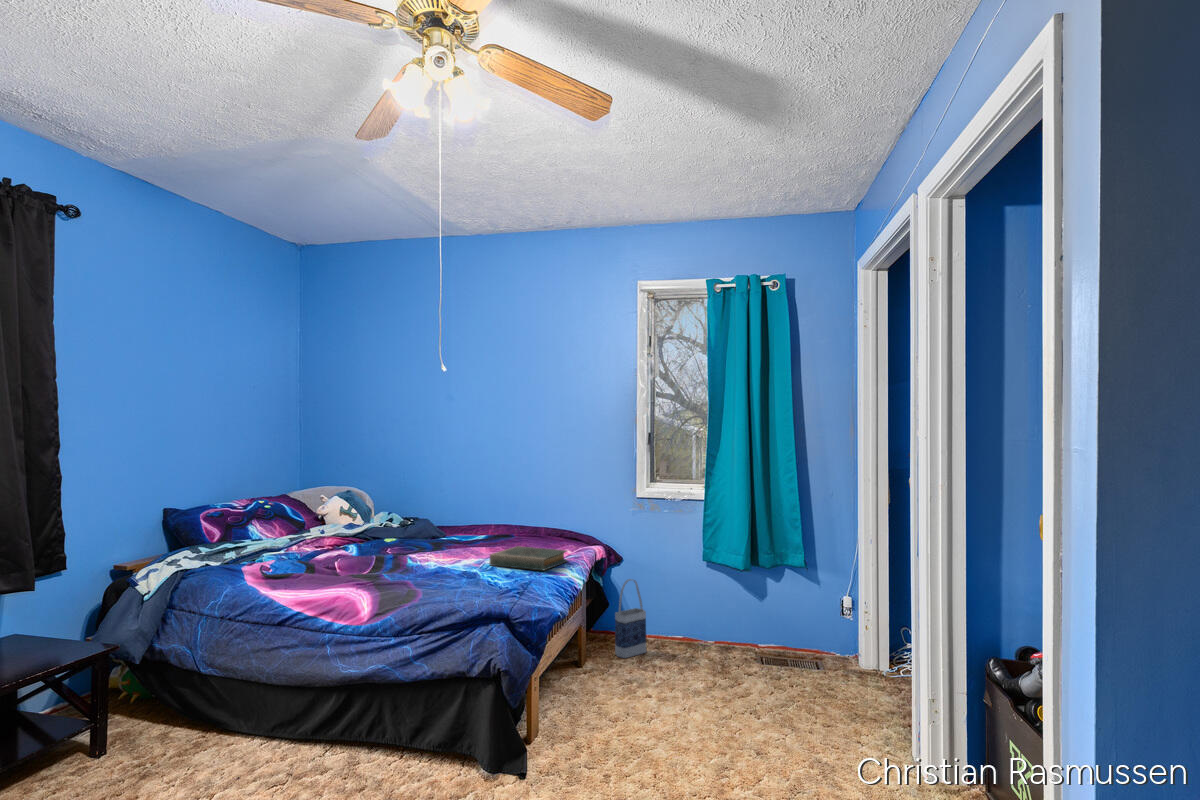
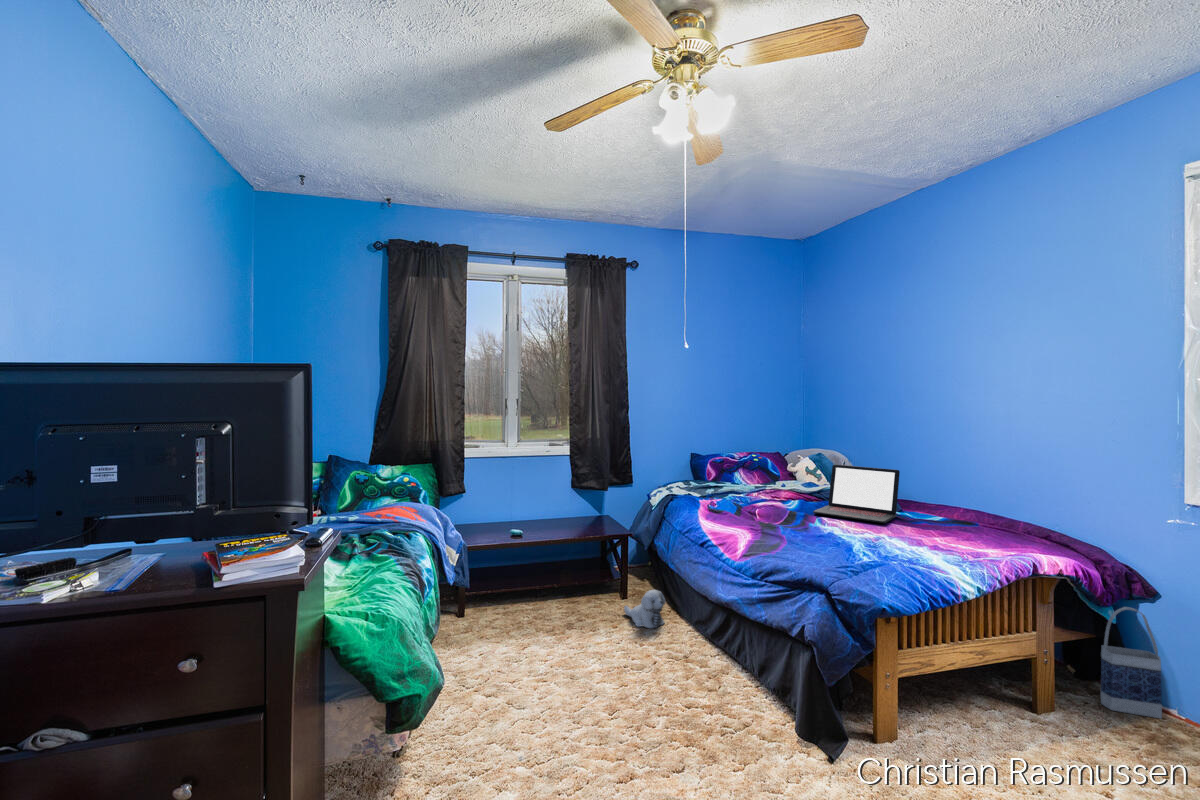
laptop: none [398,498,472,554] -> present [813,465,900,523]
hardback book: present [490,546,567,571] -> none [877,529,979,559]
plush toy: none [131,708,220,776] -> present [624,590,665,628]

